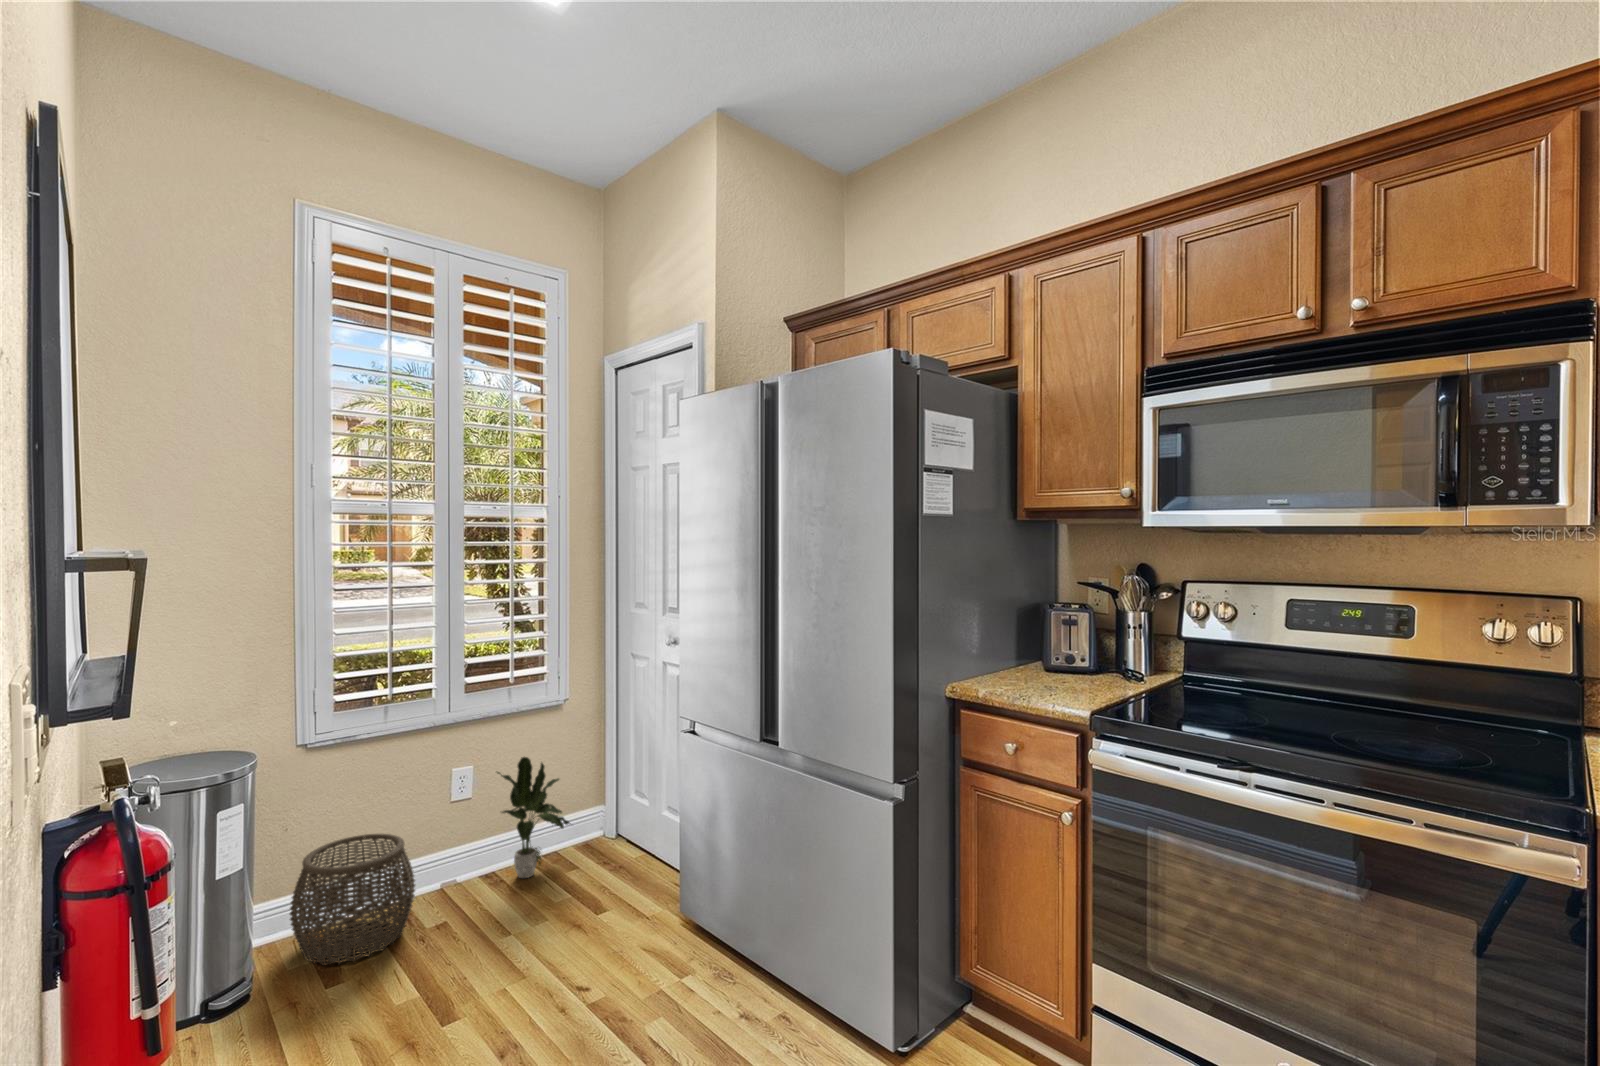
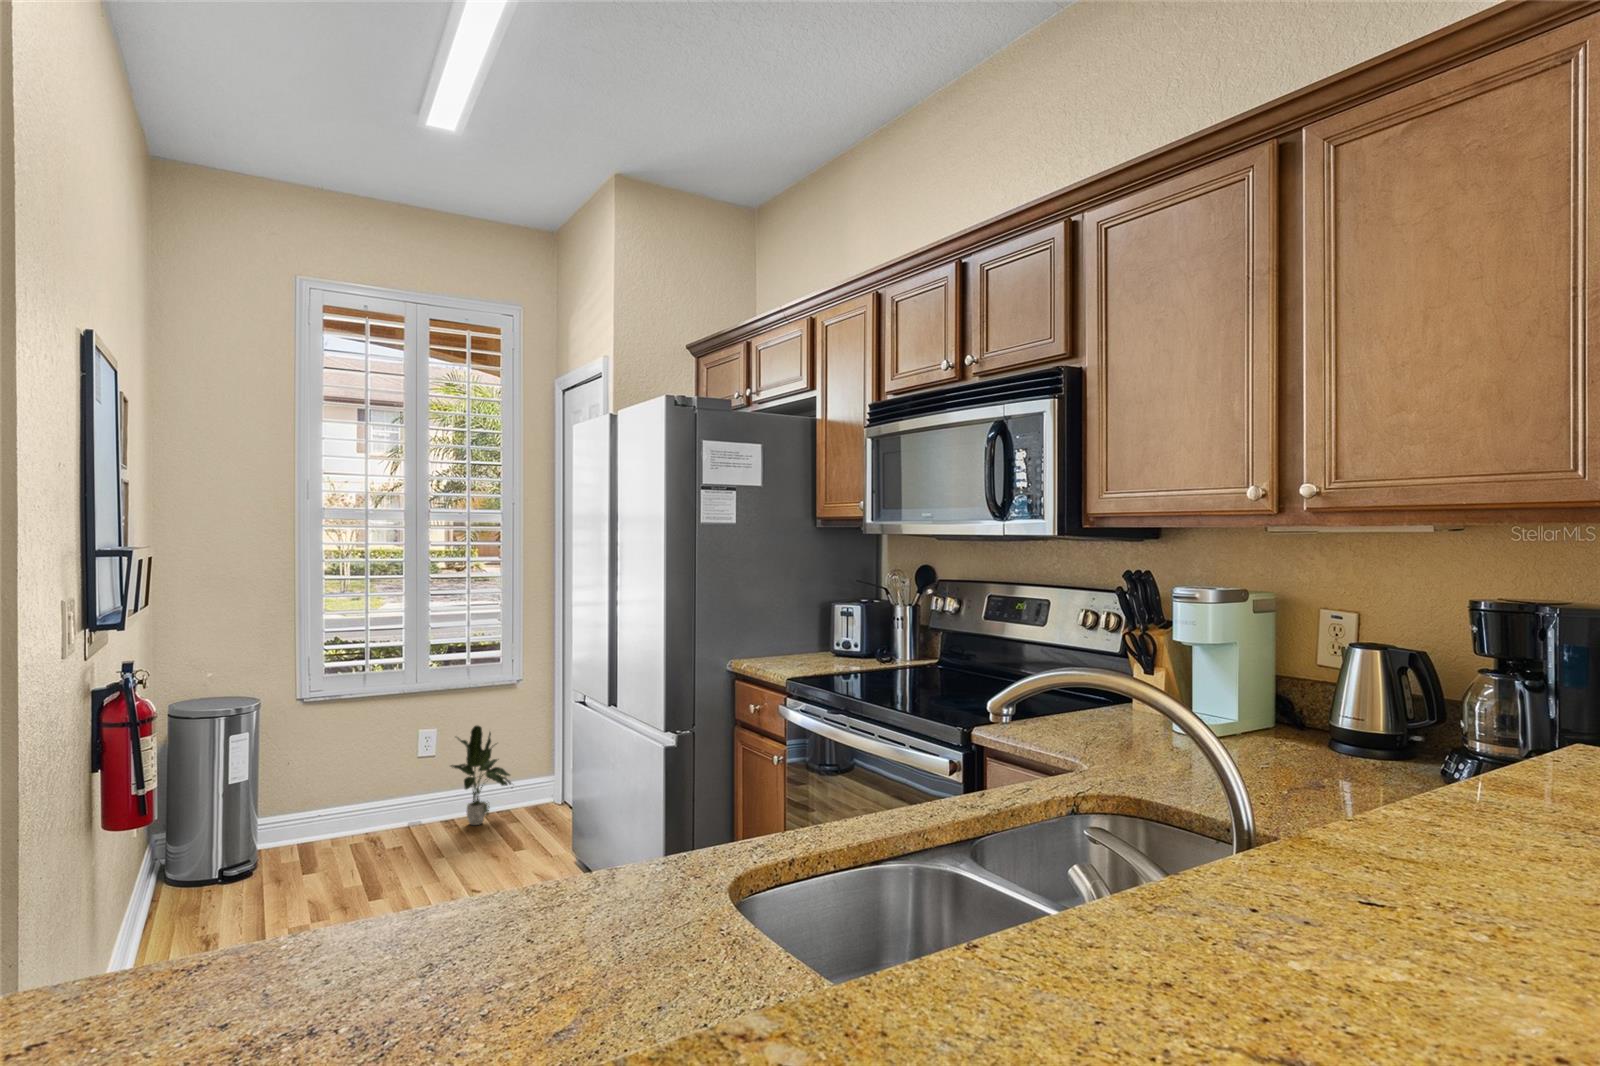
woven basket: present [290,834,415,965] -> none [286,773,379,863]

